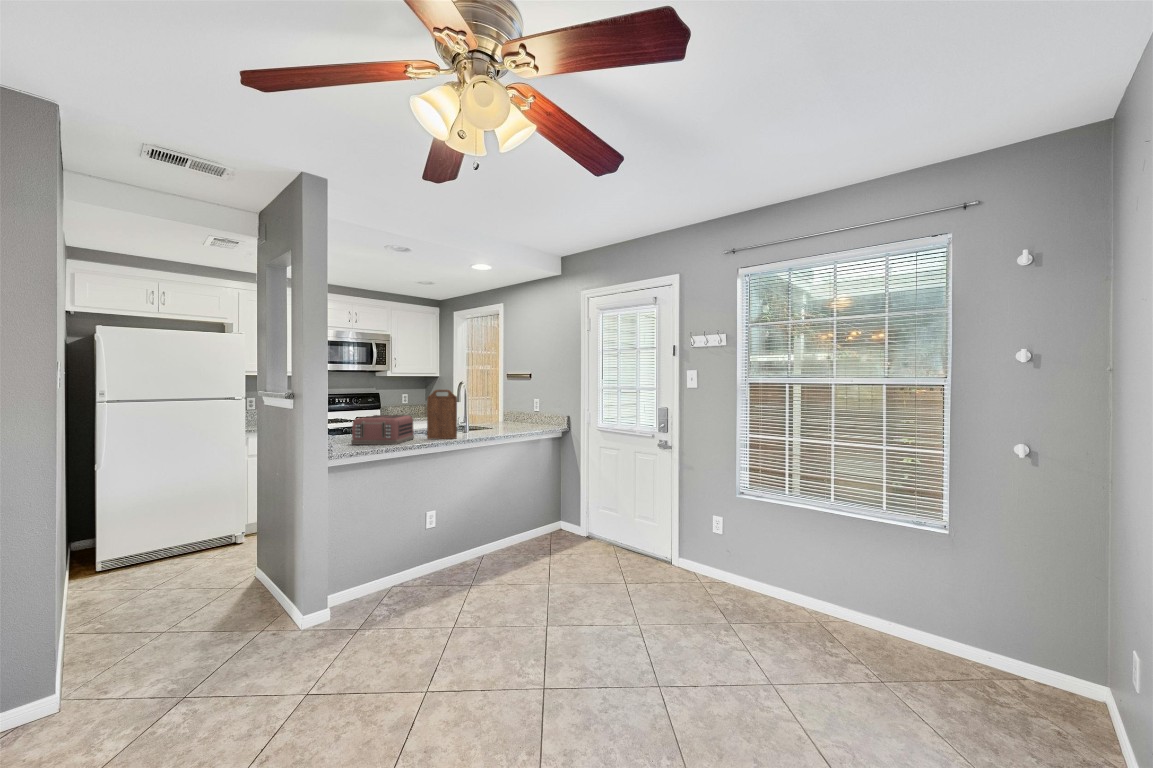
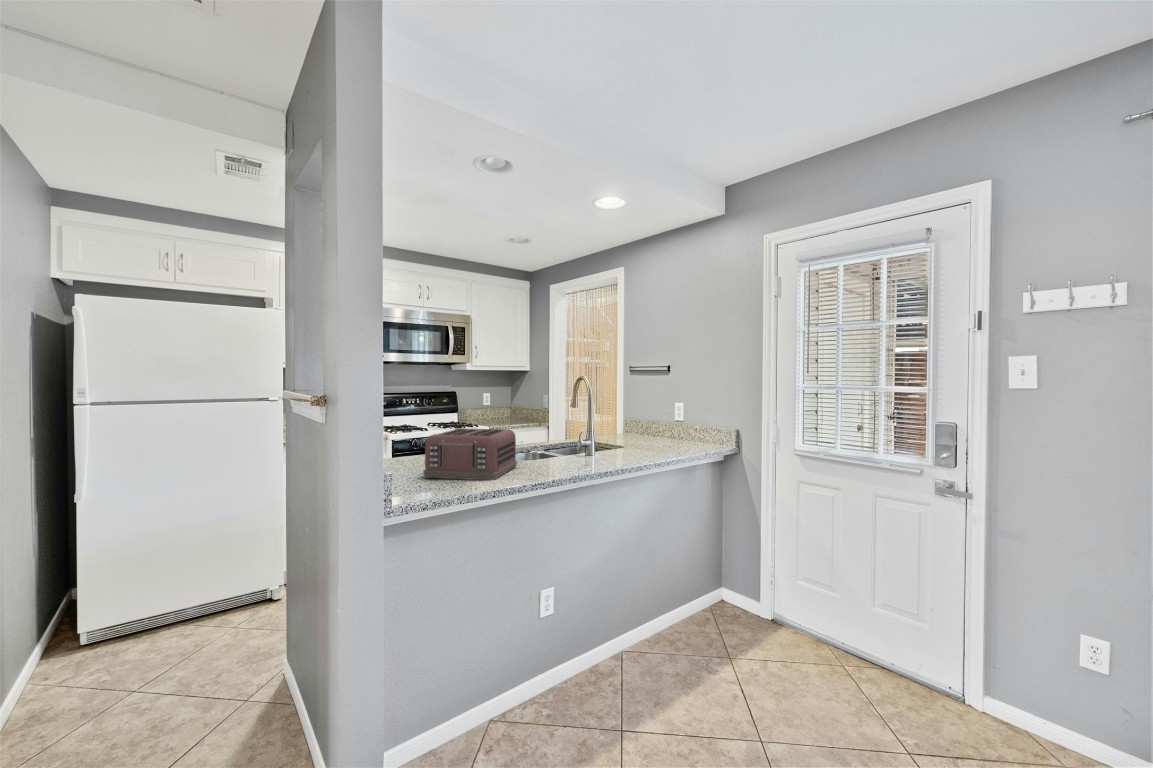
cutting board: present [427,390,457,439] -> none [538,389,585,469]

